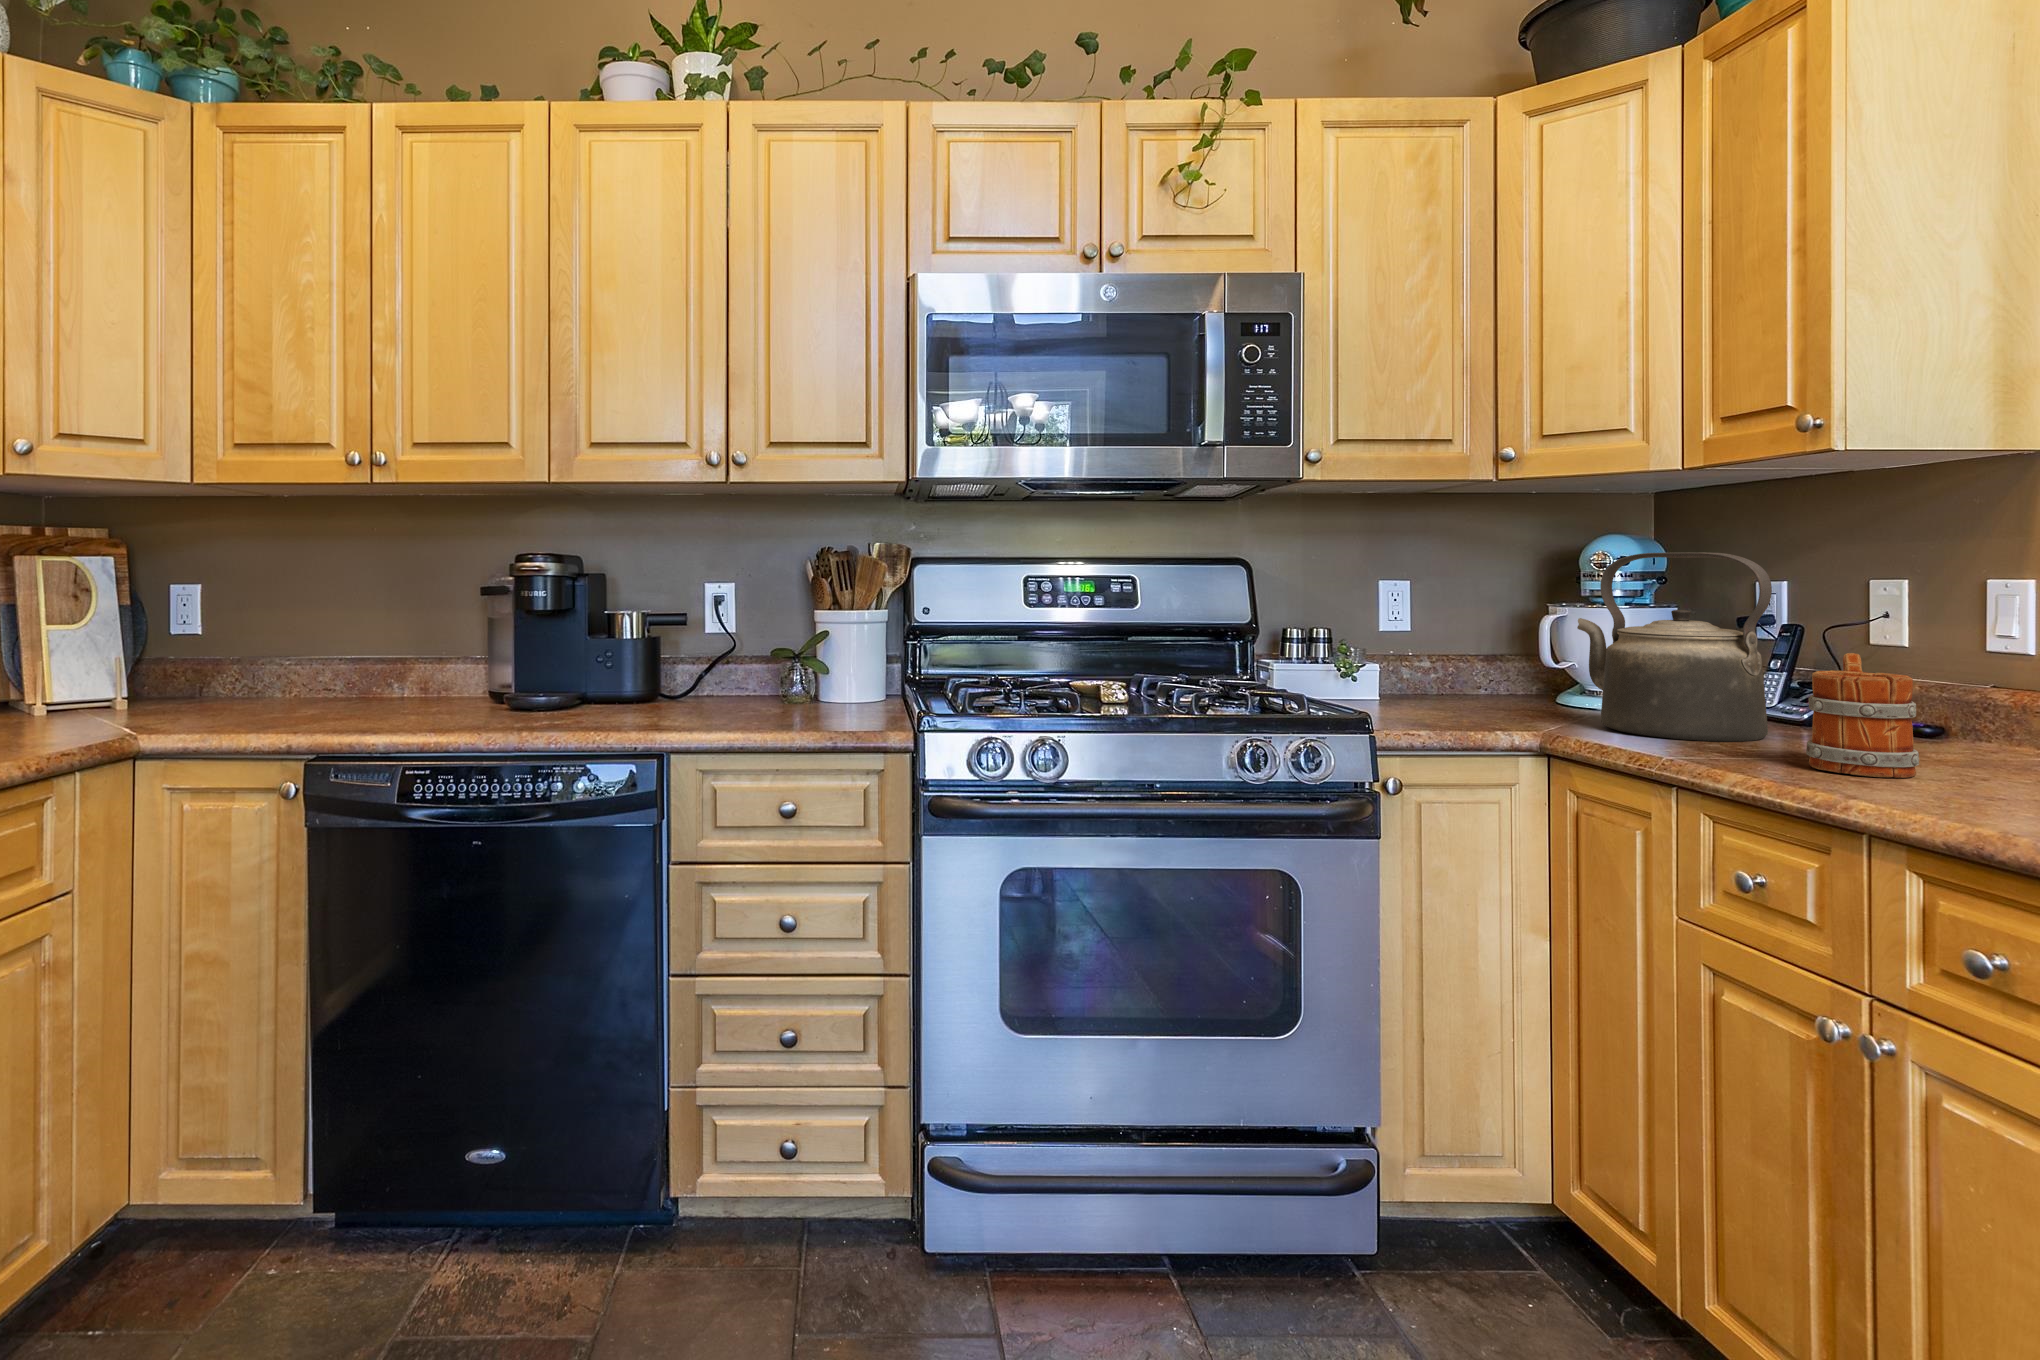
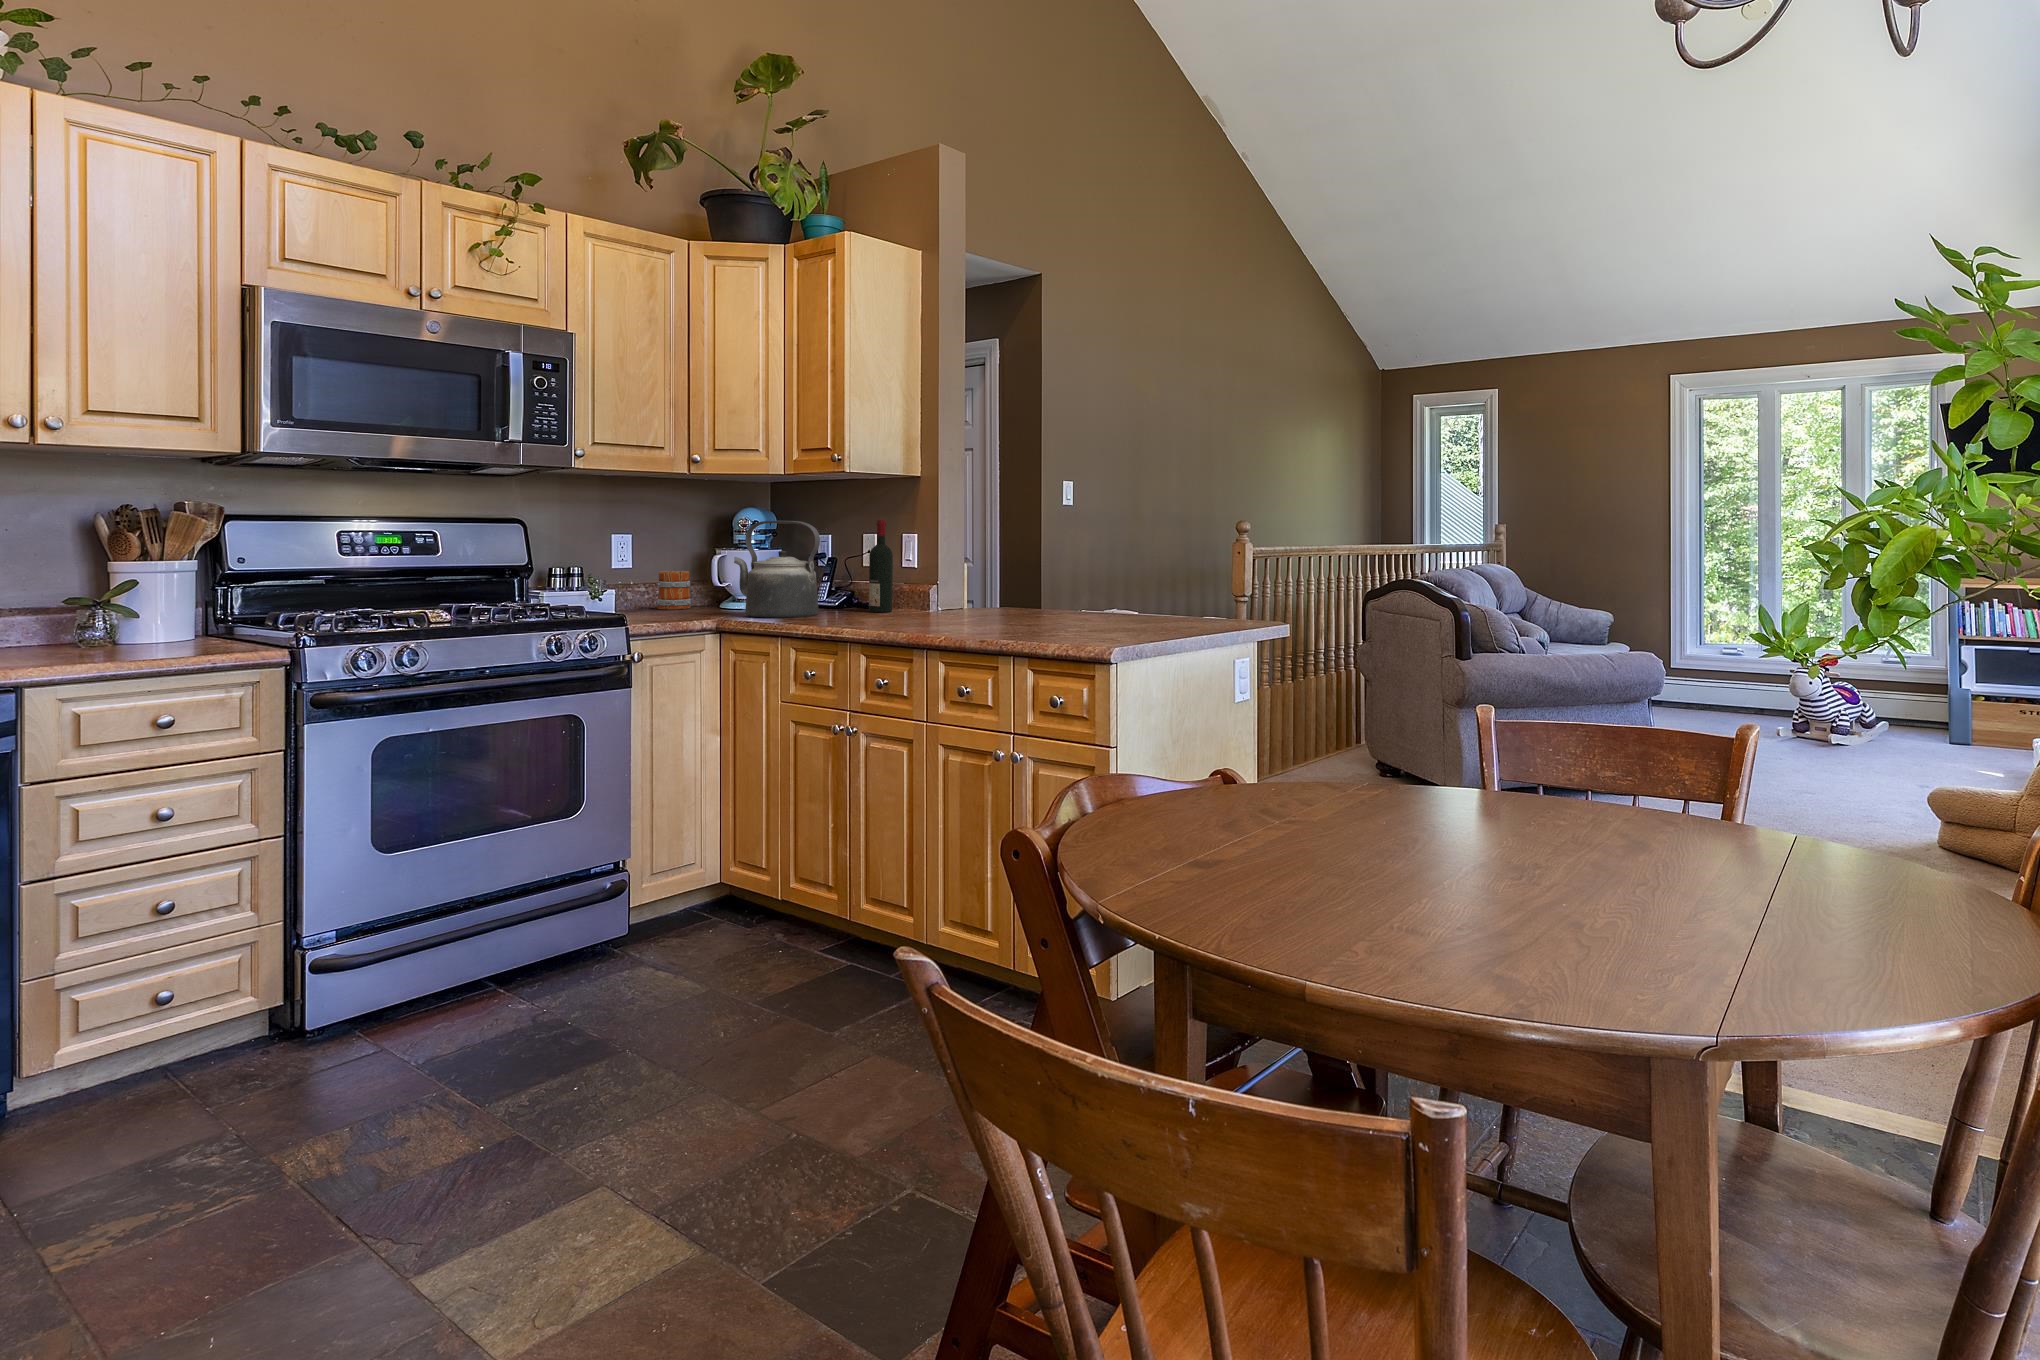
wine bottle: none [1903,547,1974,749] -> present [869,520,893,612]
mug: present [1806,653,1919,778] -> present [657,571,691,610]

